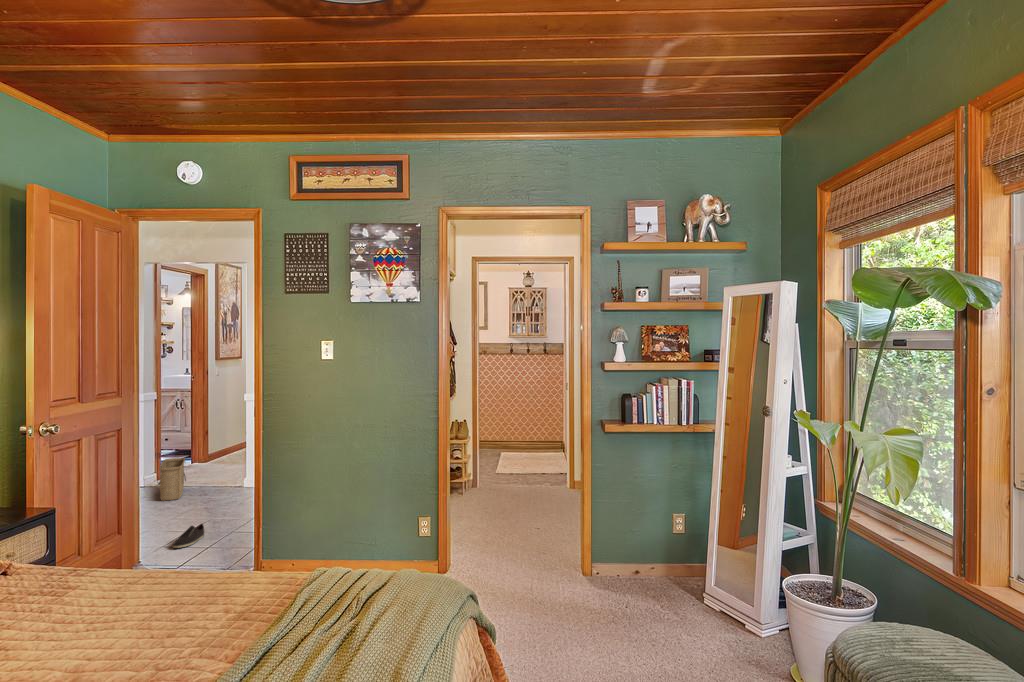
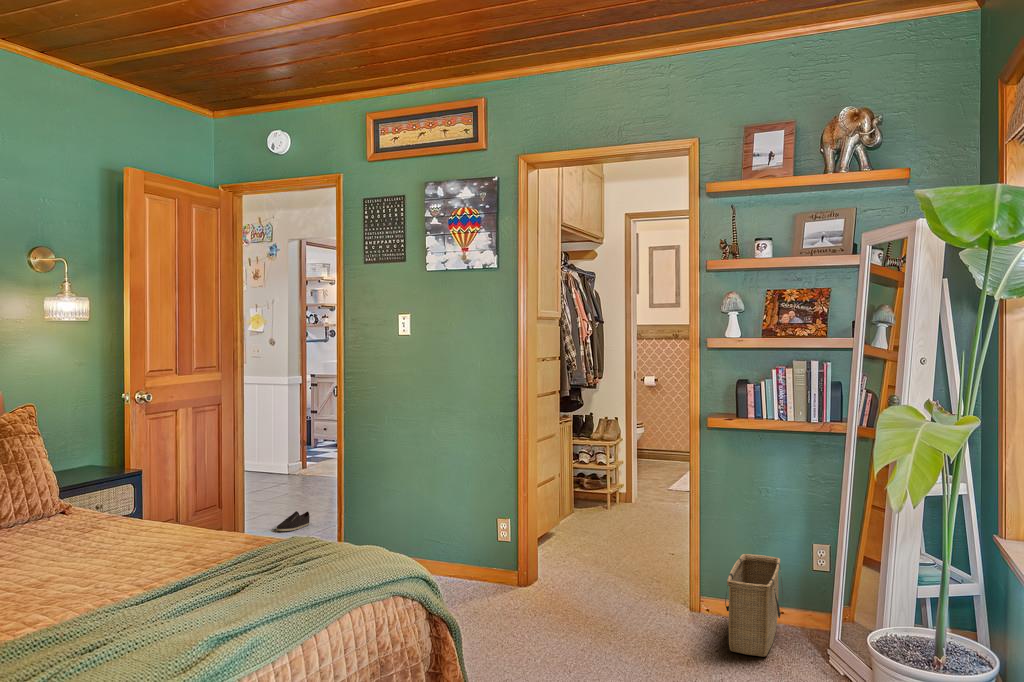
basket: present [158,458,186,501] -> present [725,554,783,657]

